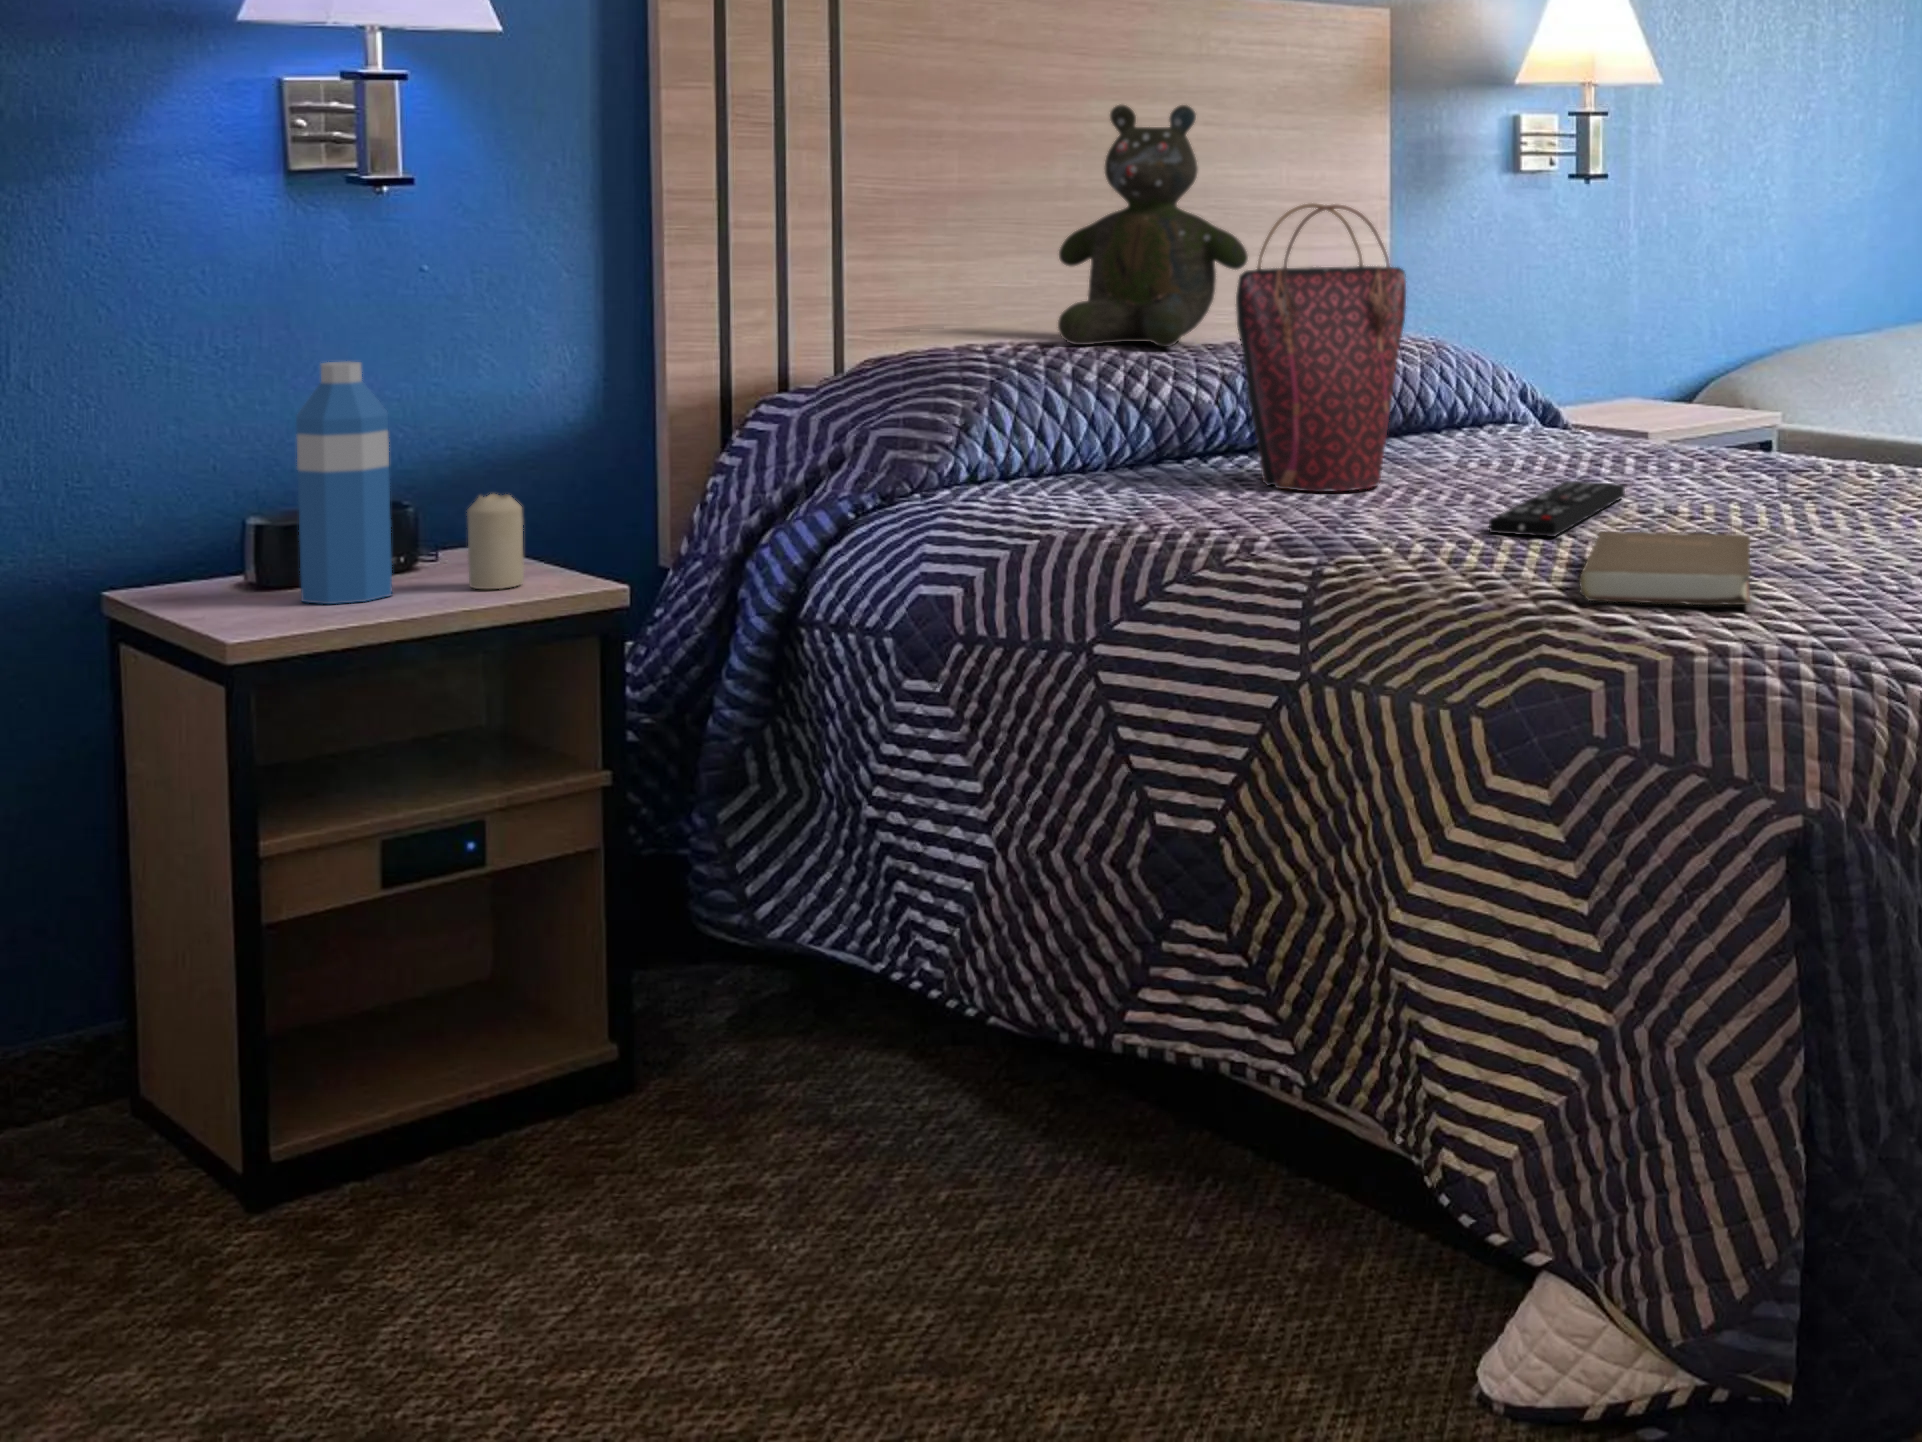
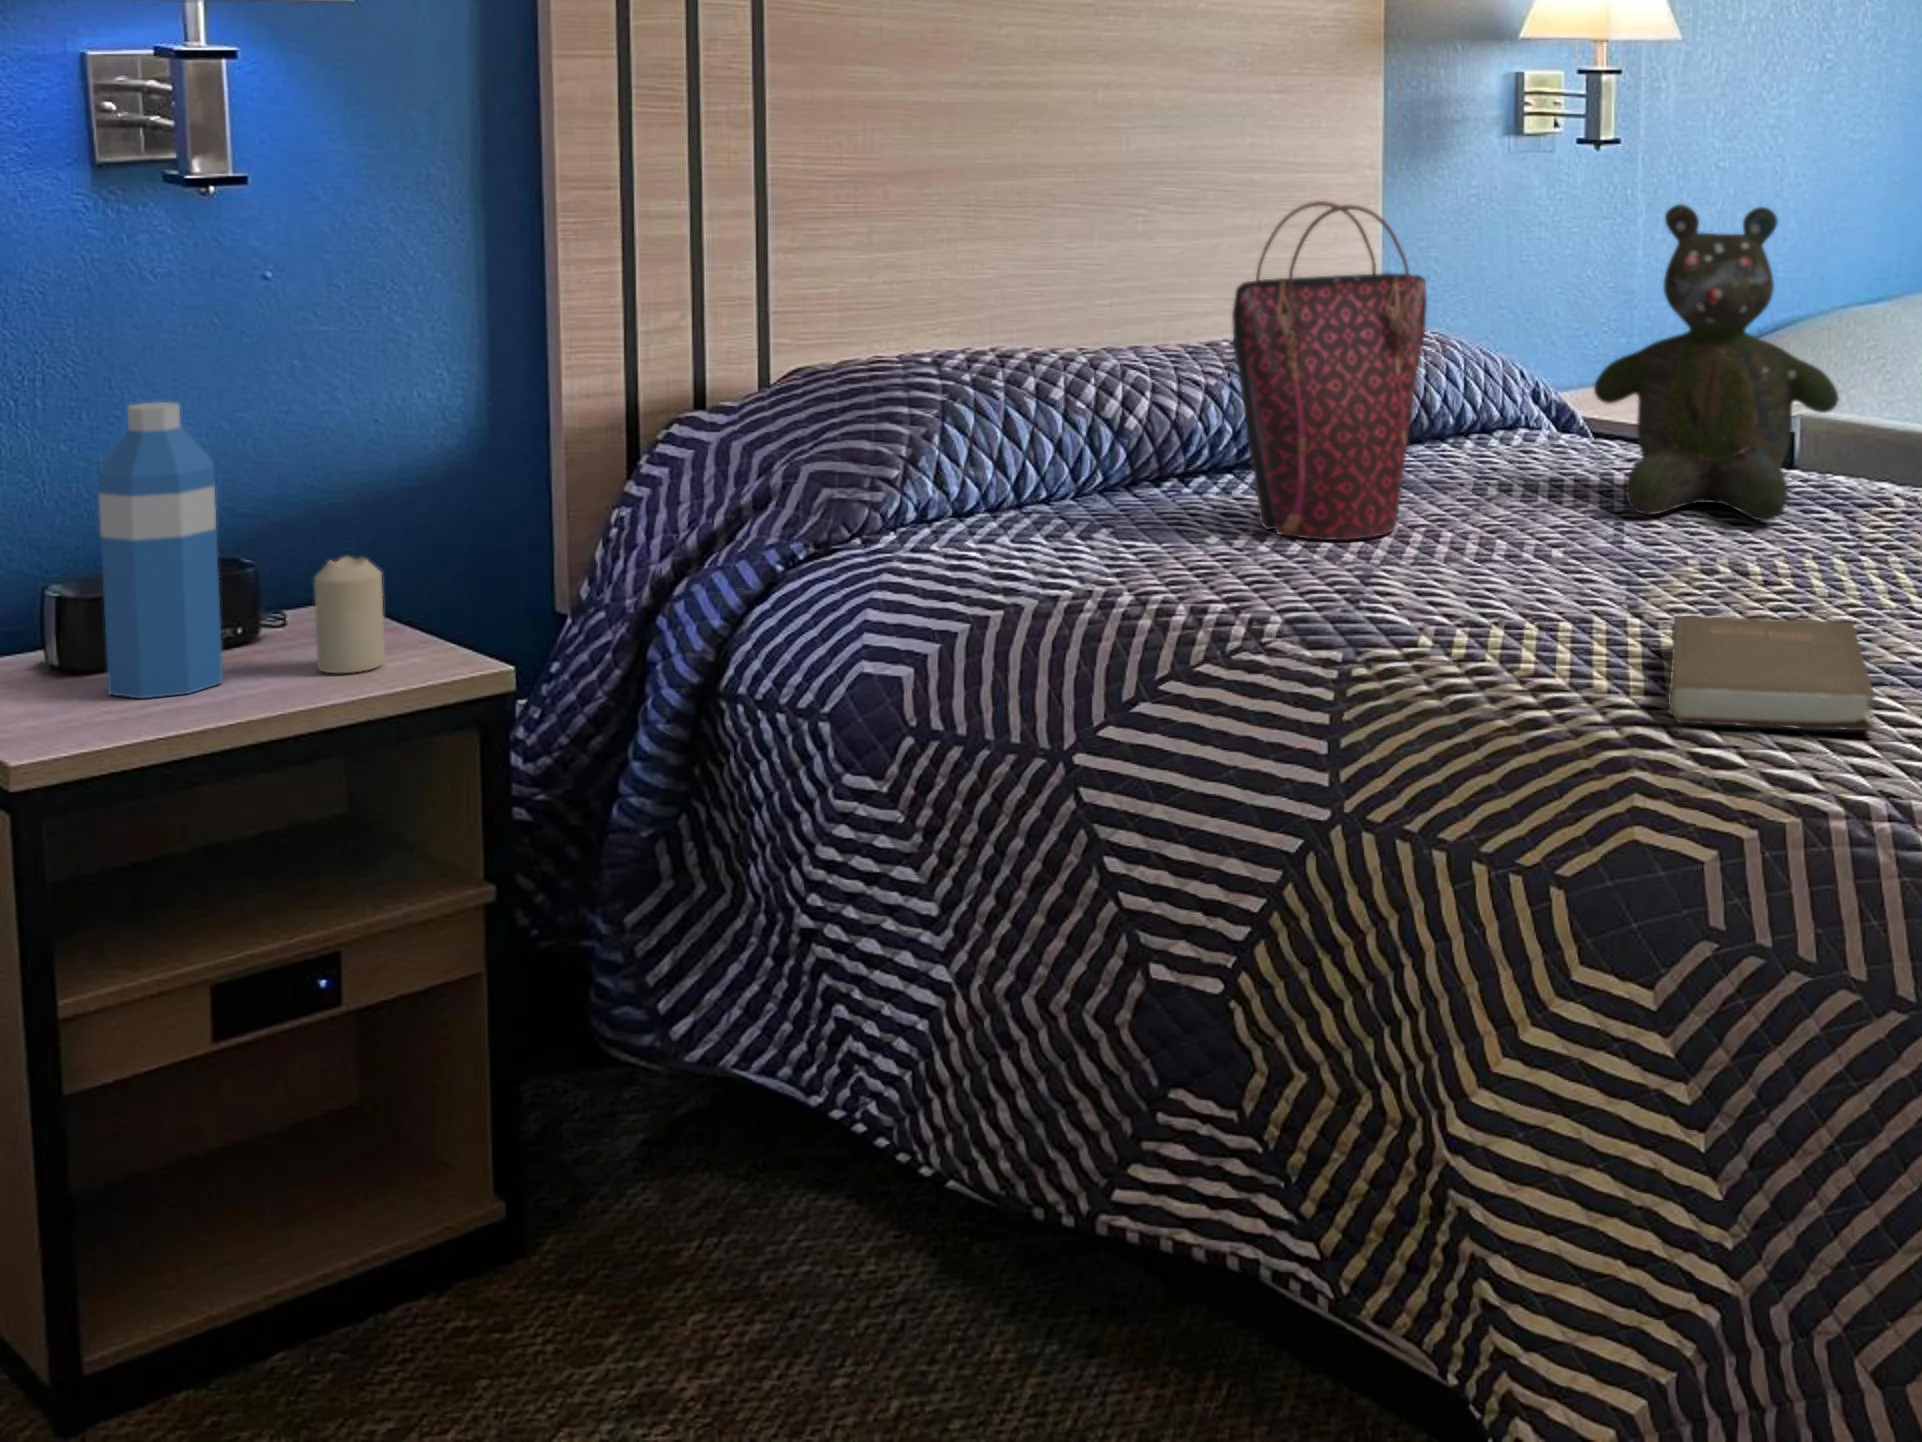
teddy bear: present [1058,105,1248,347] -> present [1594,204,1839,521]
remote control: present [1489,481,1625,537] -> none [1537,525,1680,612]

